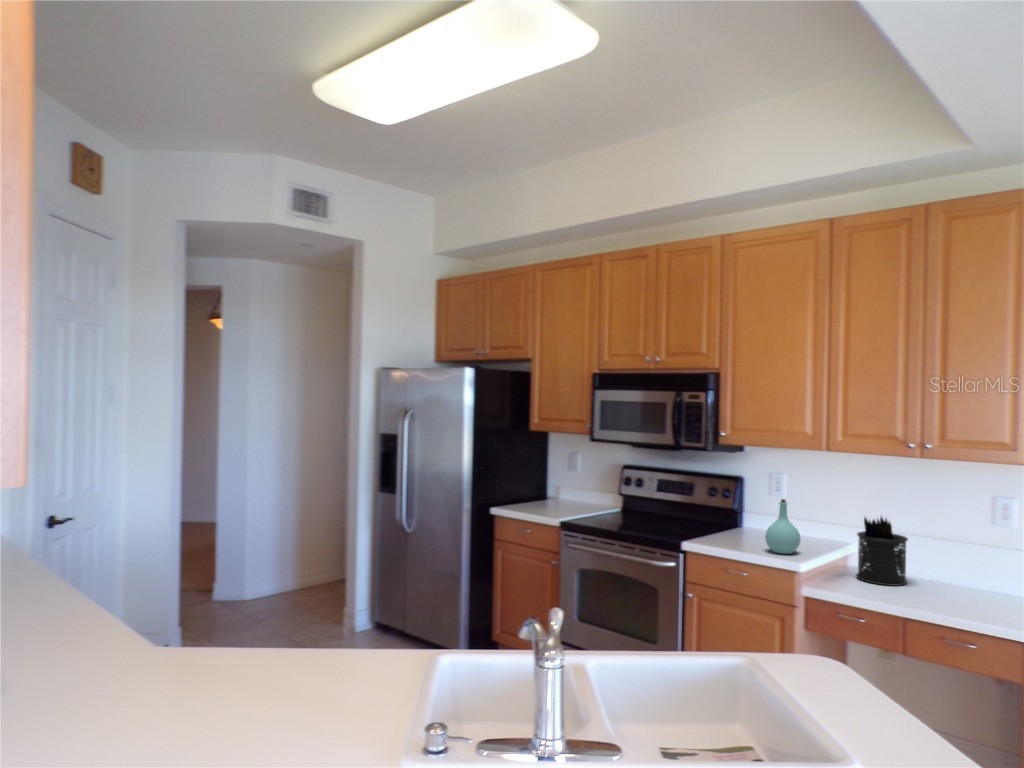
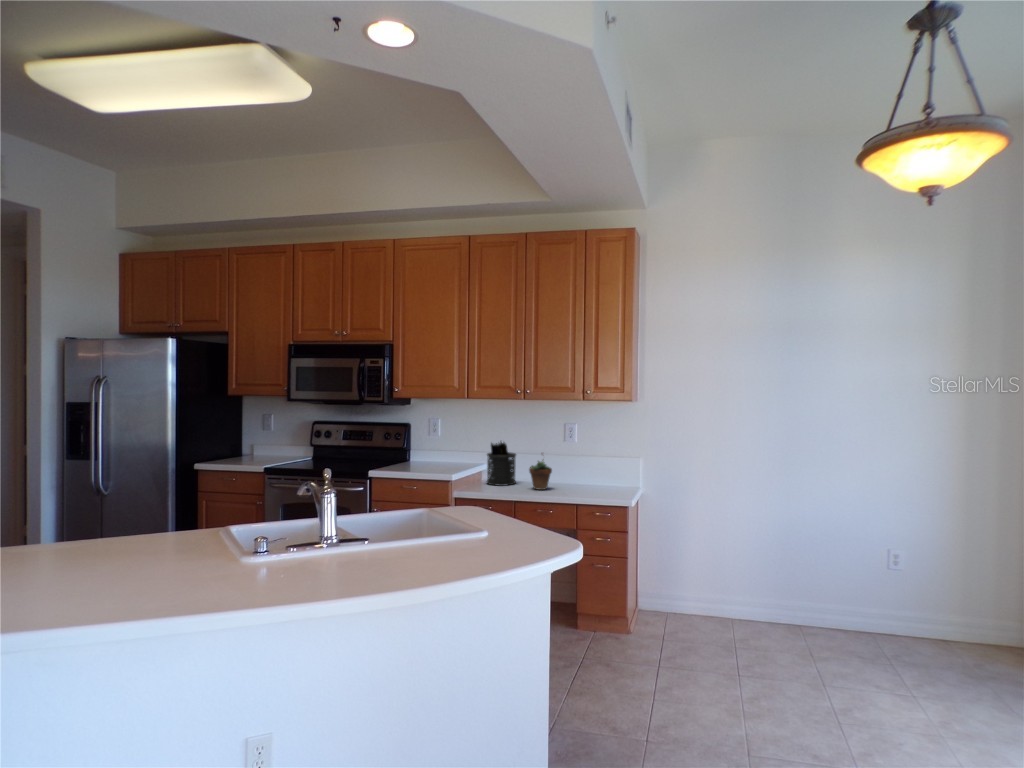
bottle: present [765,499,801,554] -> none [428,434,452,472]
succulent plant: none [931,542,973,604] -> present [529,459,552,490]

